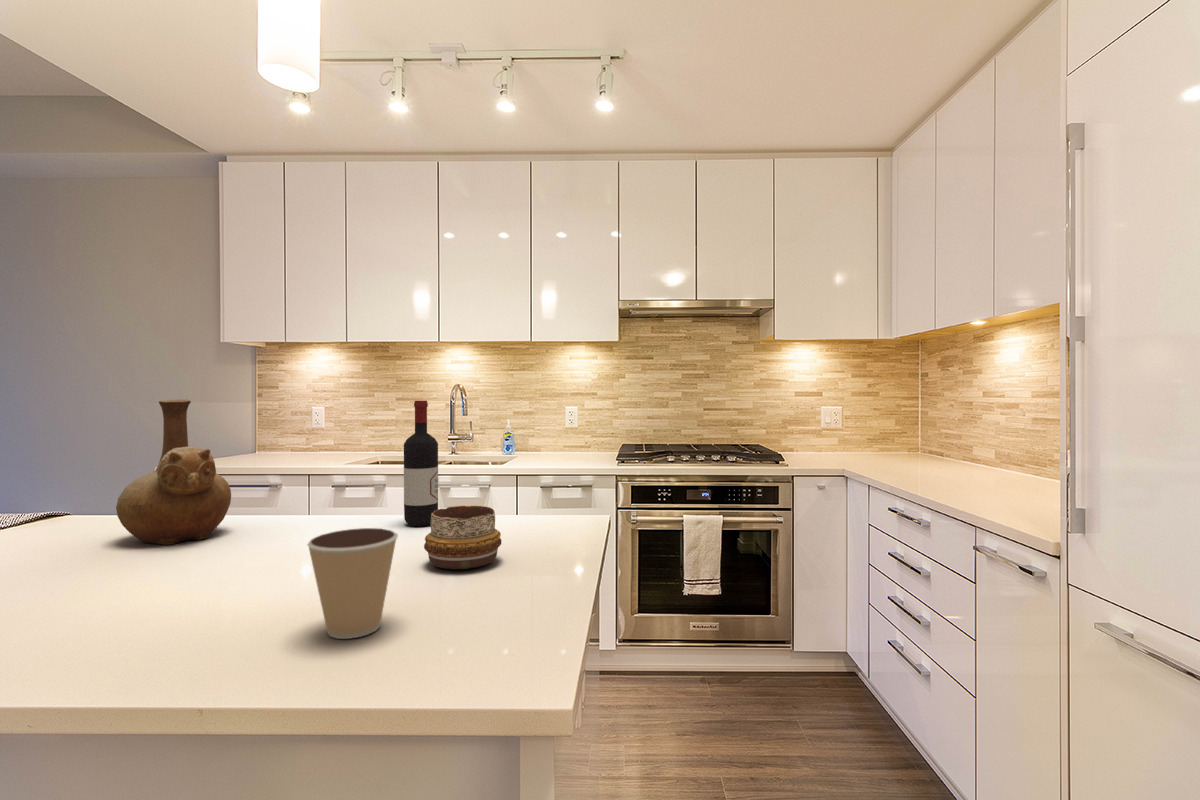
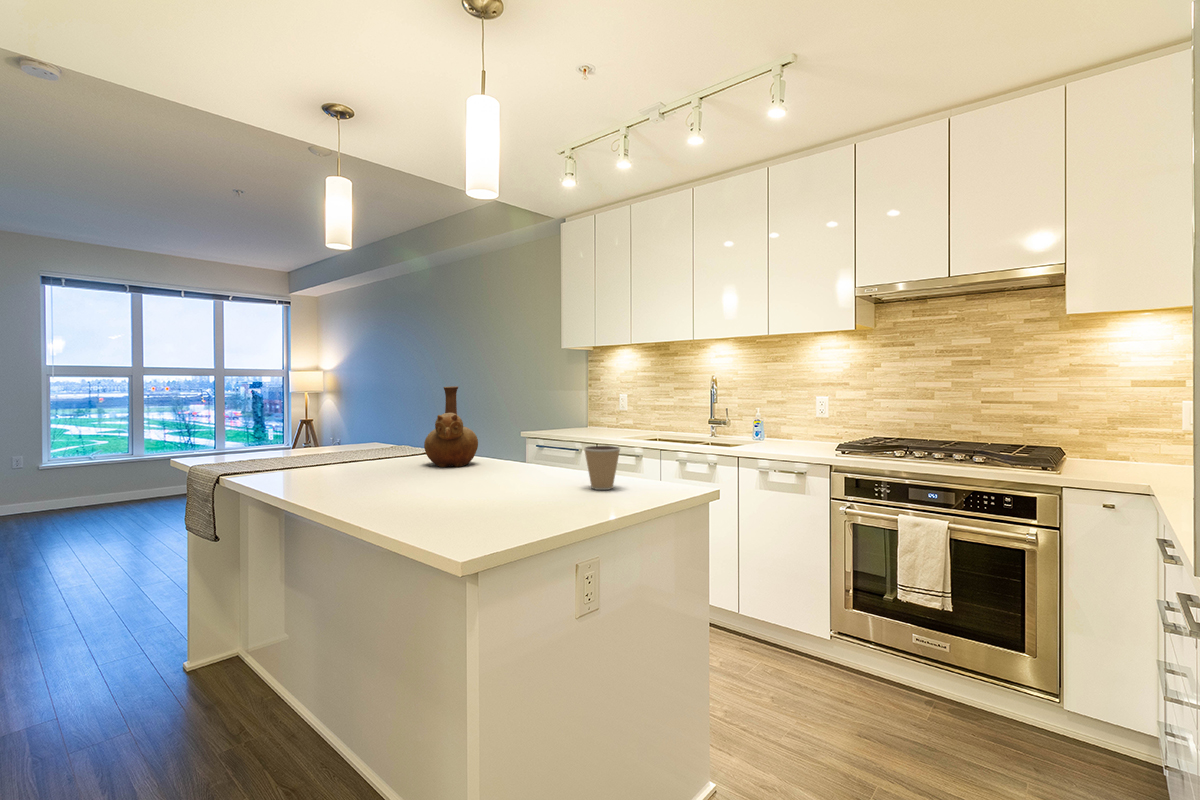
wine bottle: present [404,401,438,526] -> none [558,387,581,475]
decorative bowl: present [424,506,501,569] -> none [509,458,560,496]
coffee cup: present [307,528,398,639] -> present [584,446,620,490]

